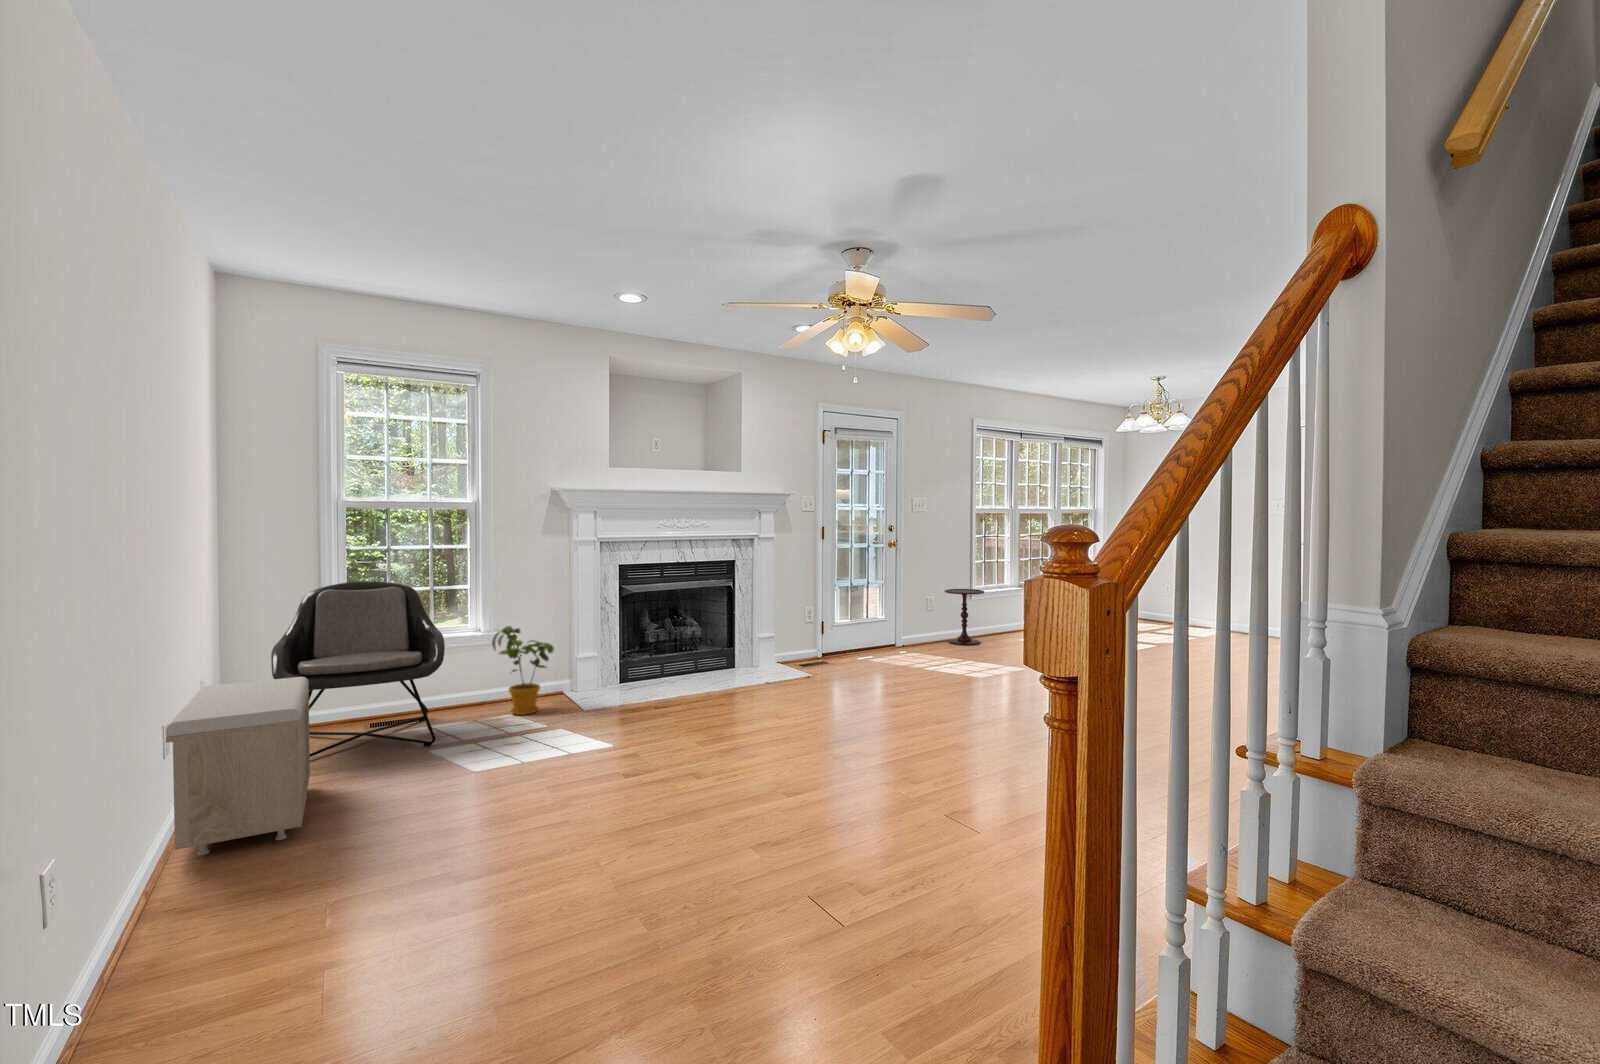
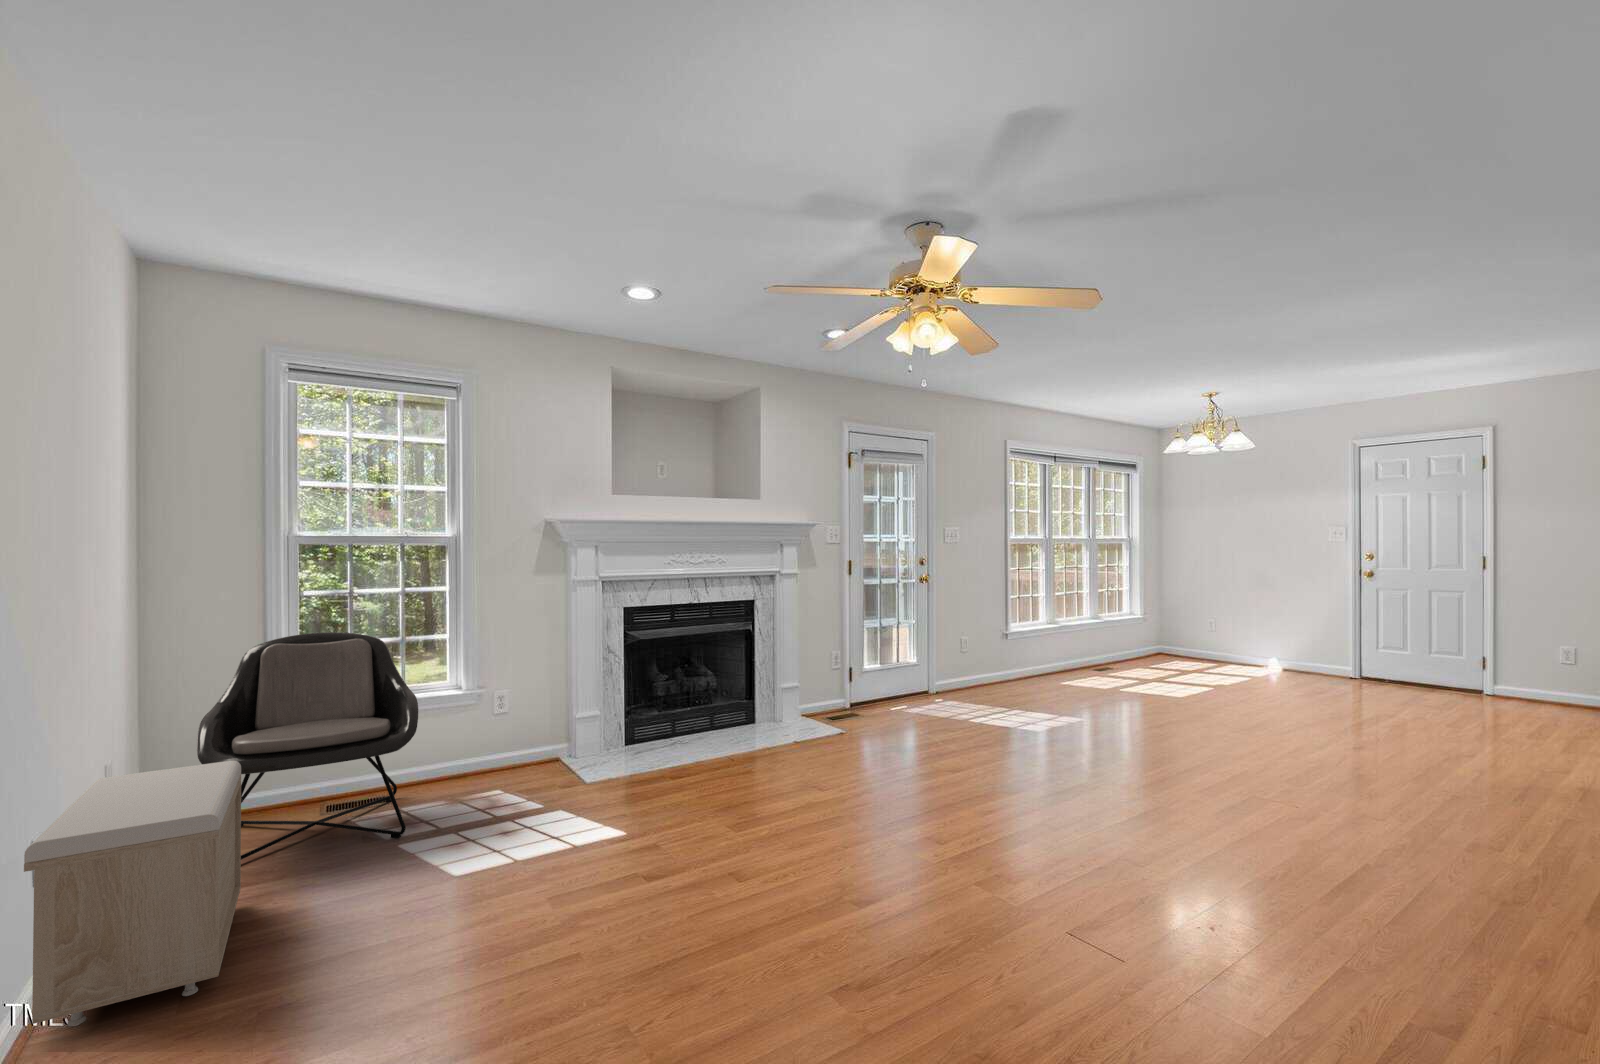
side table: present [945,589,984,645] -> none [980,627,1025,691]
house plant: present [492,626,554,715] -> none [476,684,550,790]

